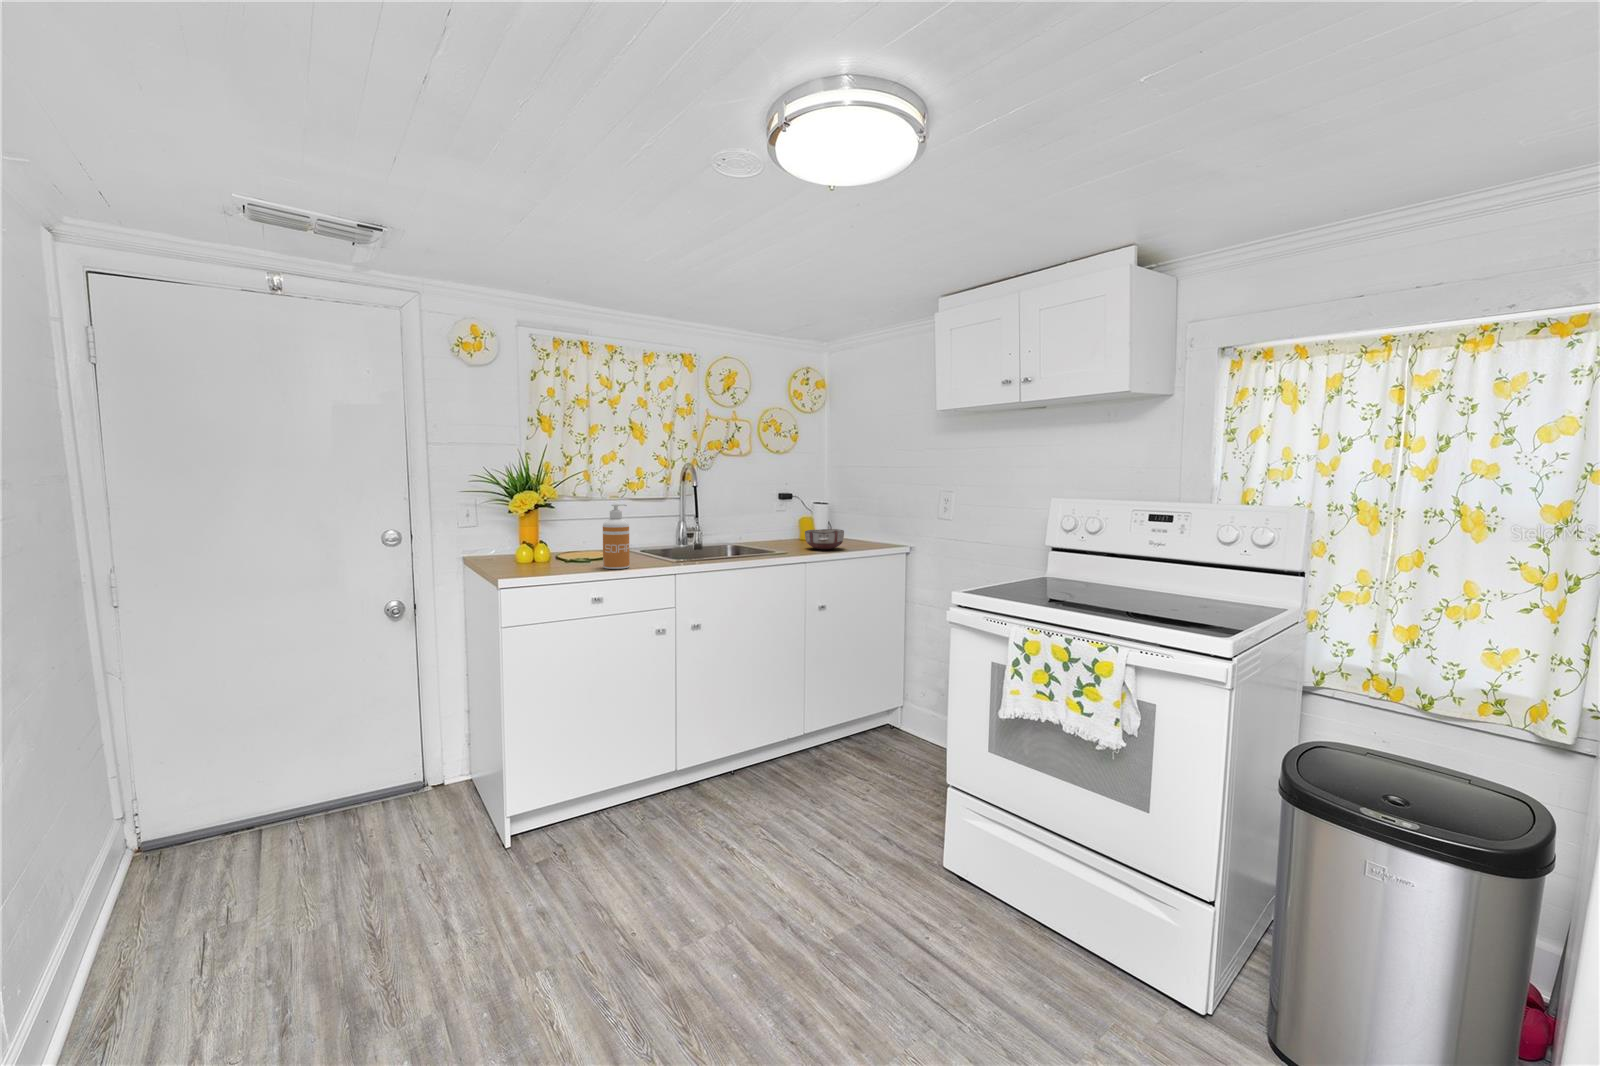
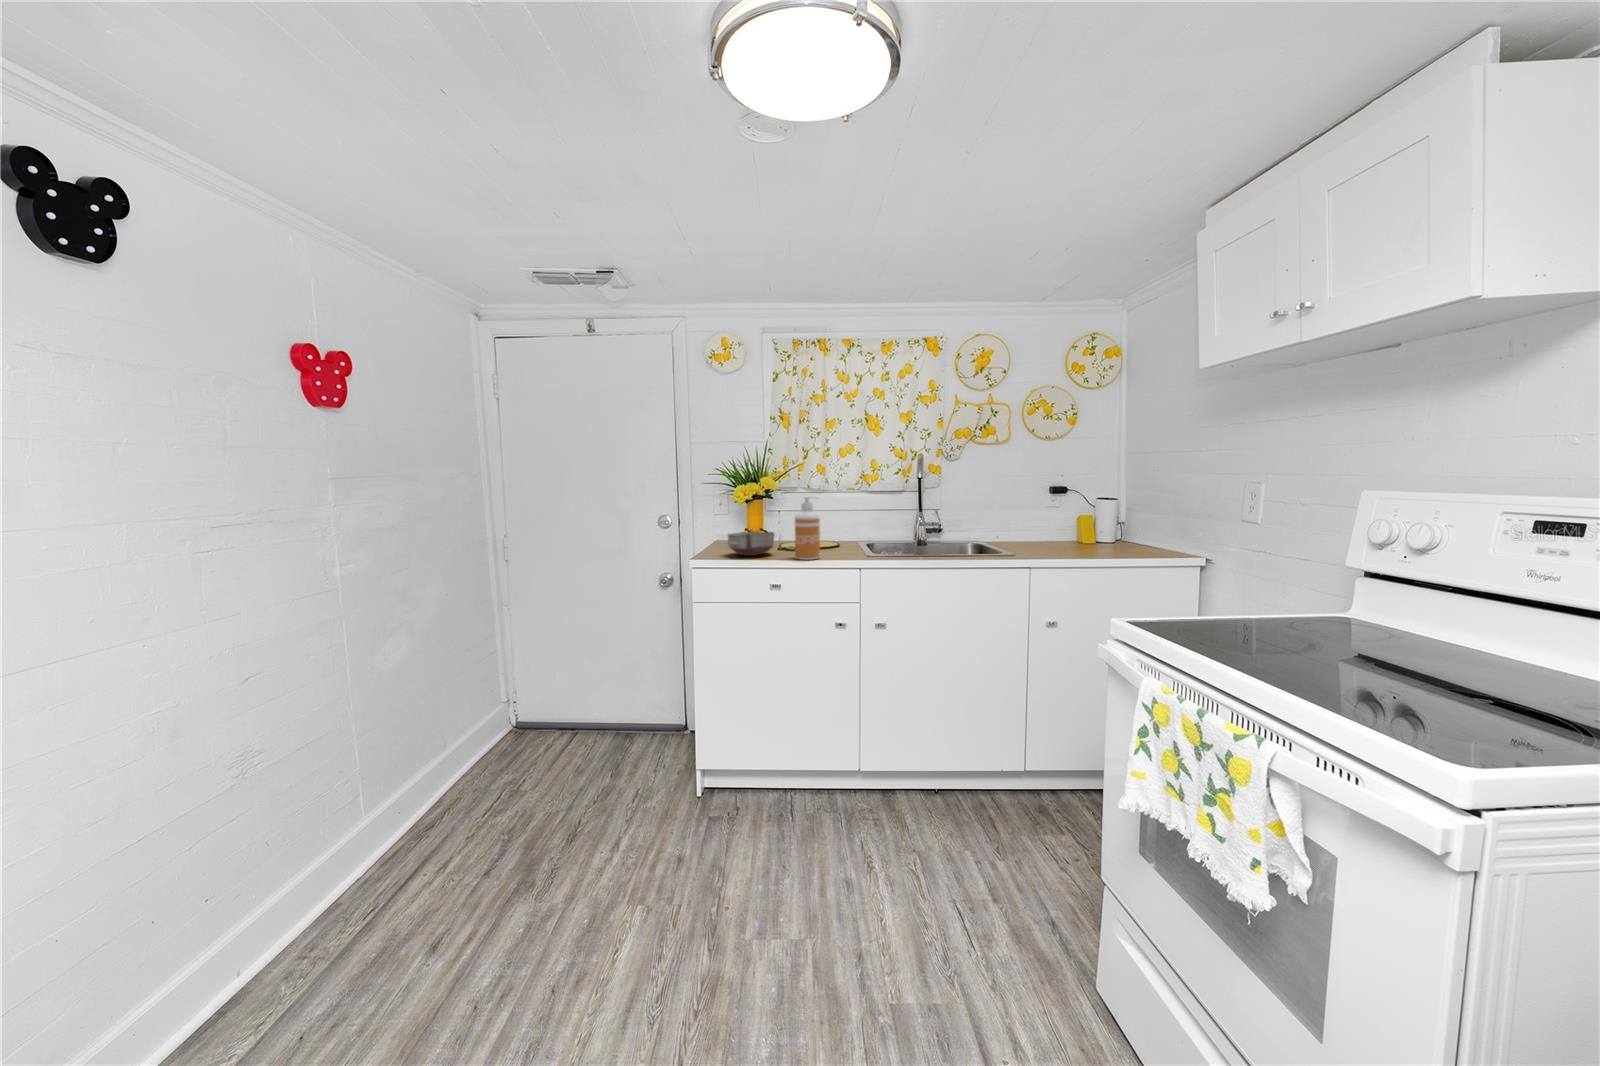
ceramic bowl: present [805,529,844,550] -> present [728,532,774,556]

